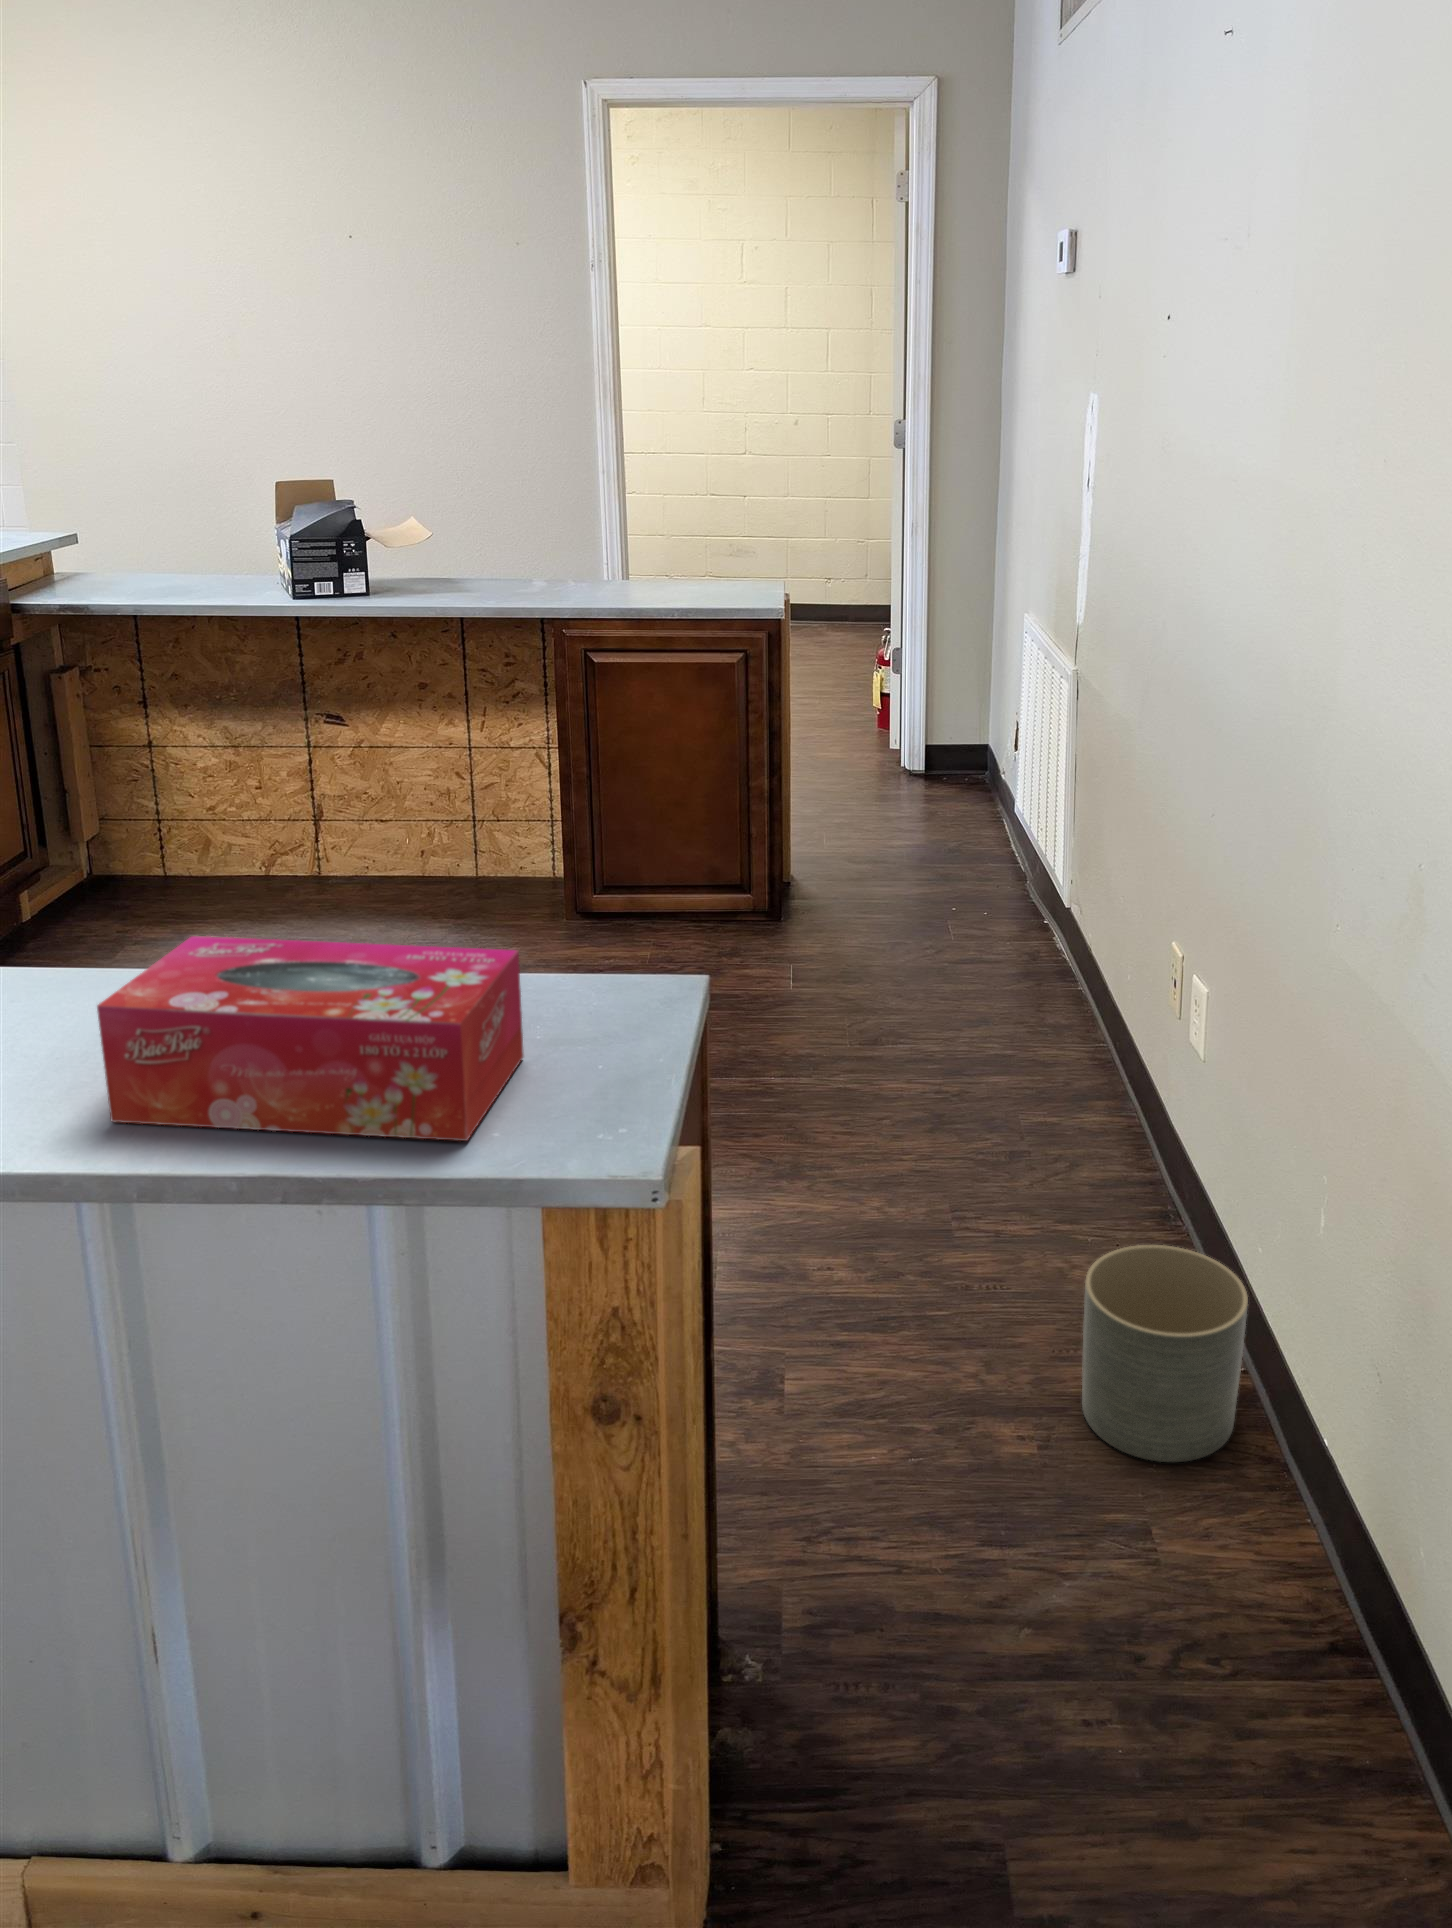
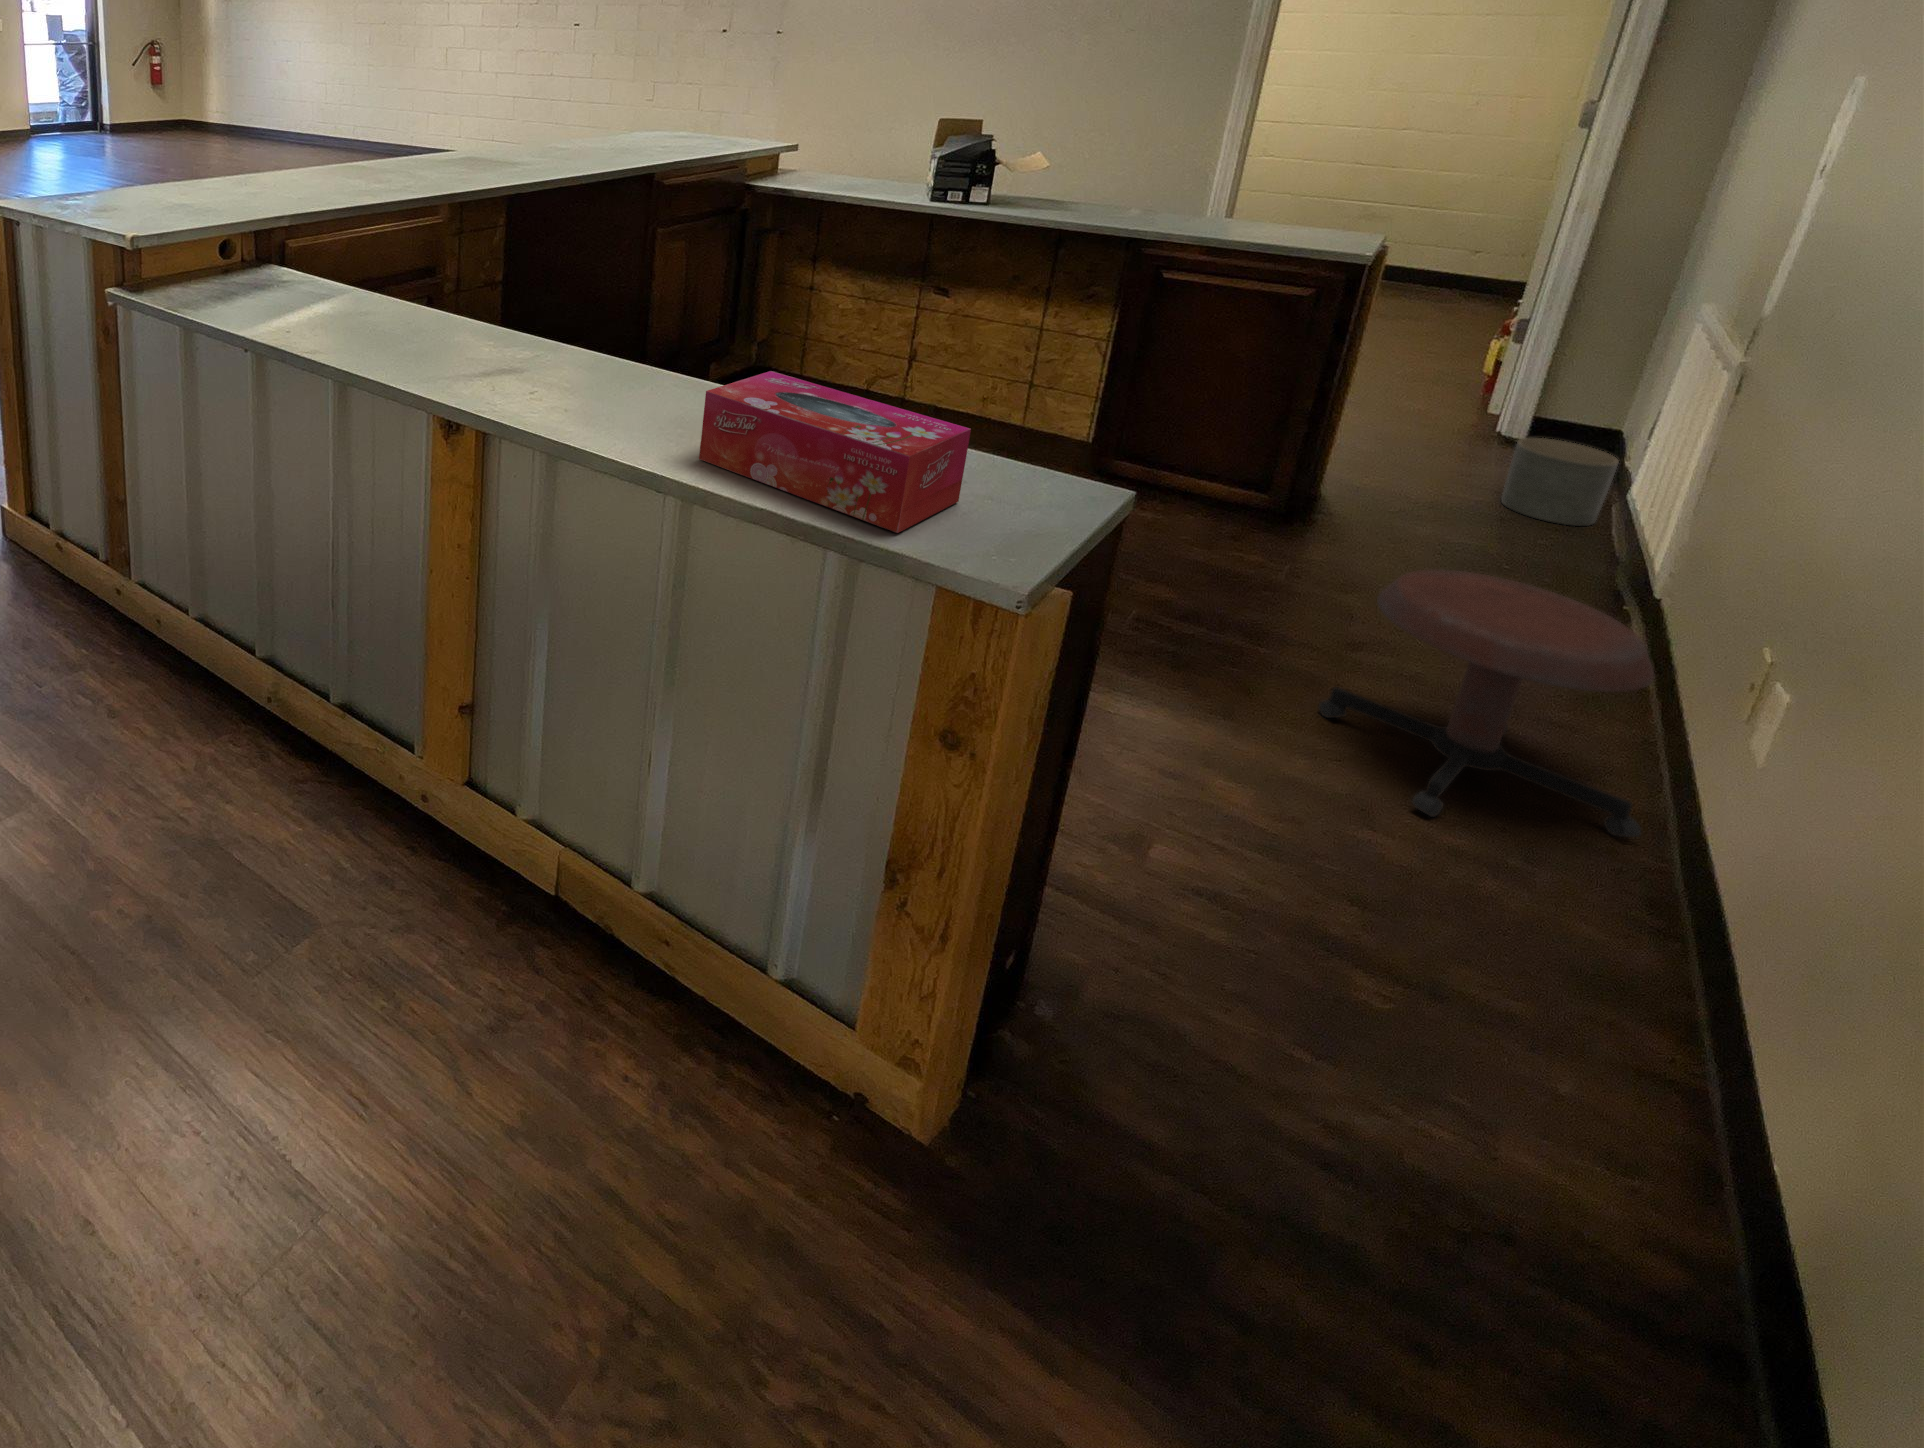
stool: none [866,923,1127,1196] -> present [1319,569,1654,837]
planter: present [1082,1245,1248,1462] -> present [1501,438,1618,526]

